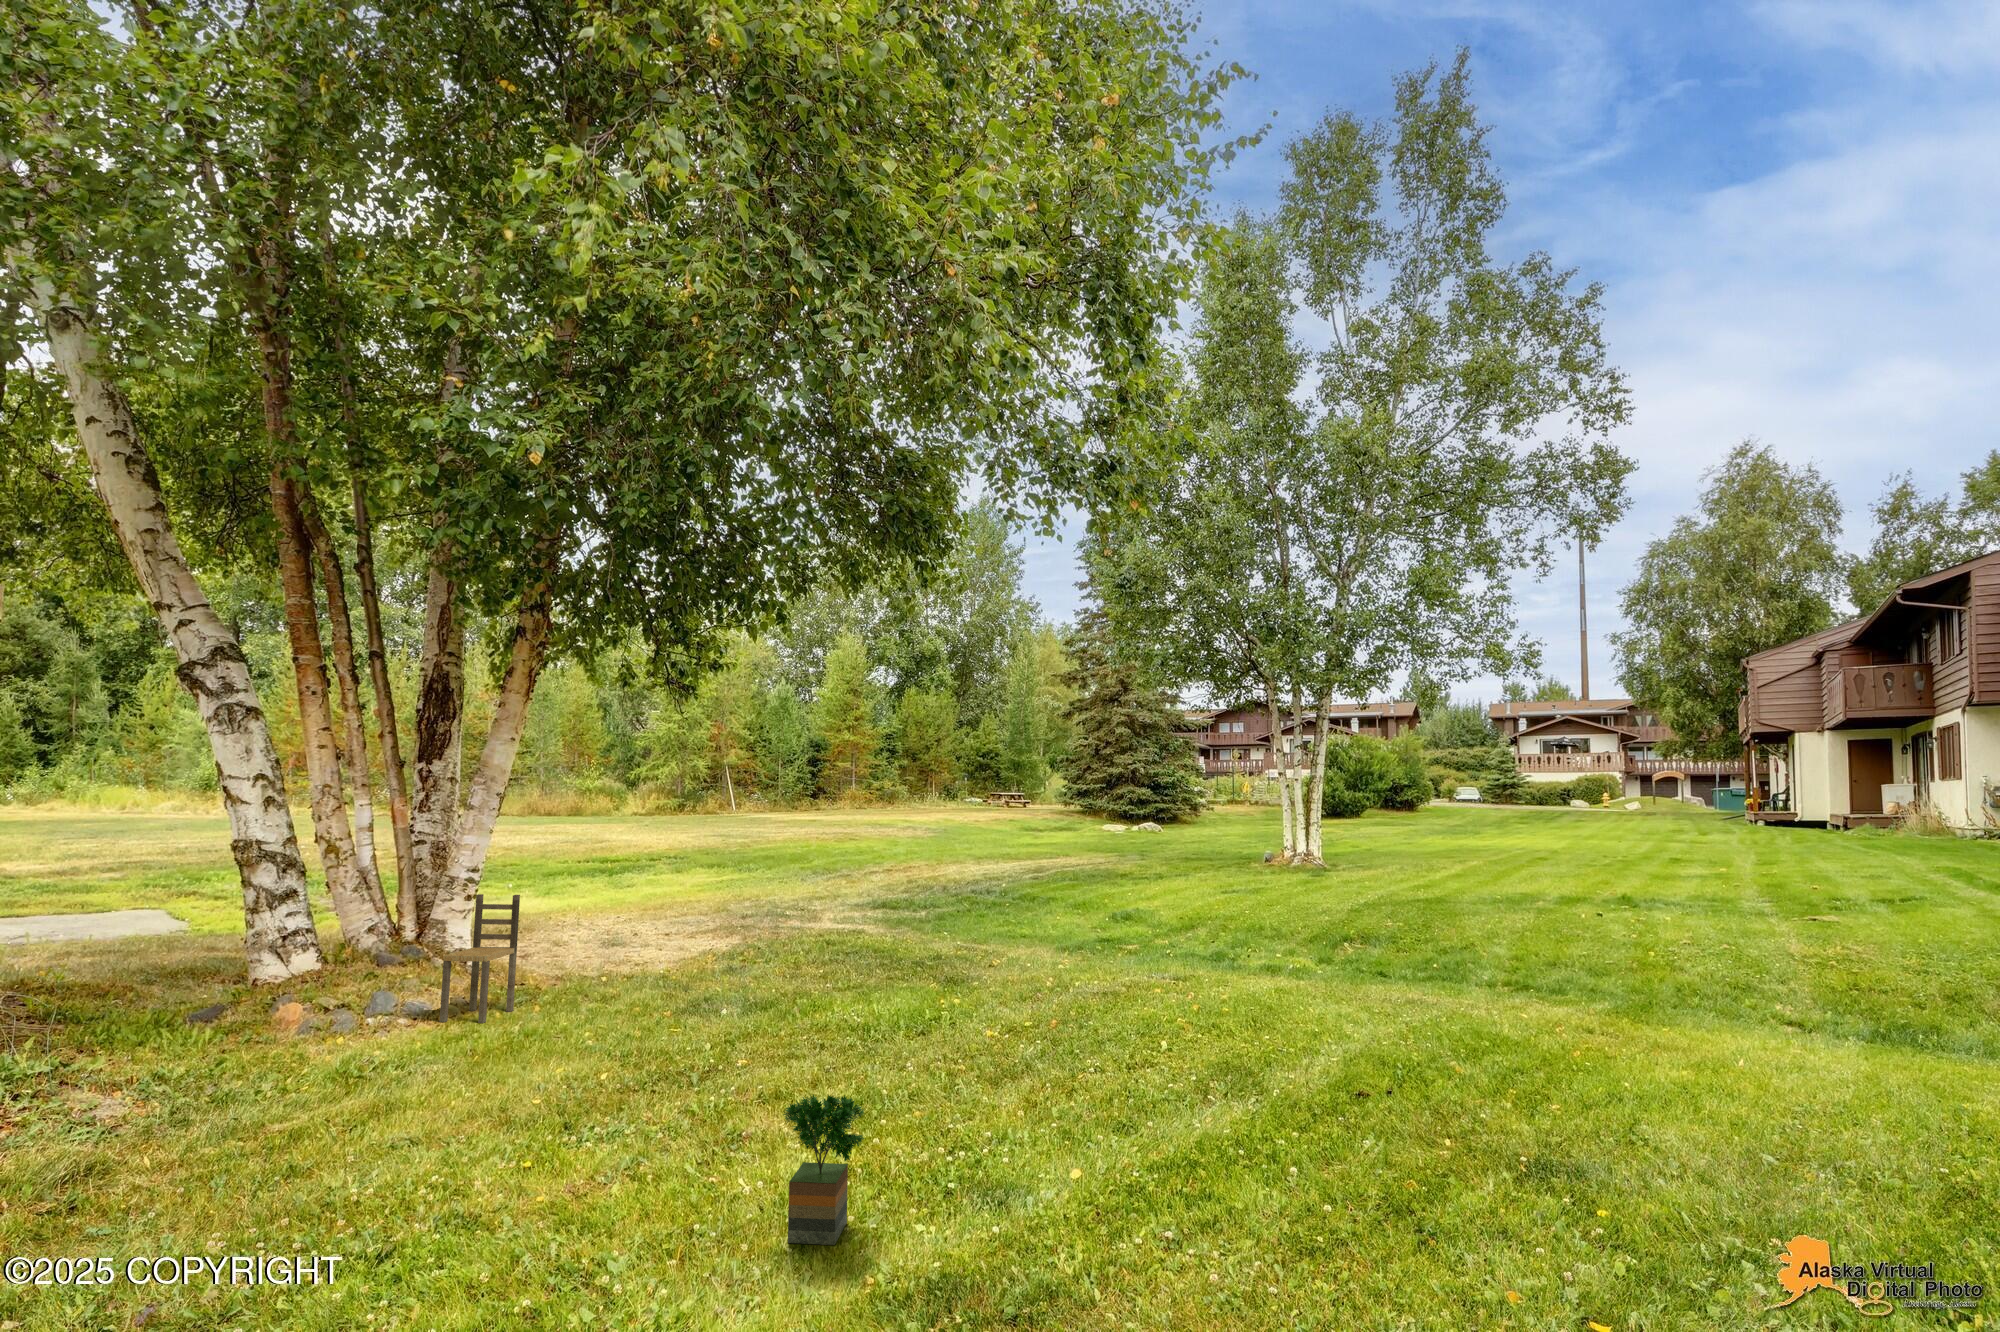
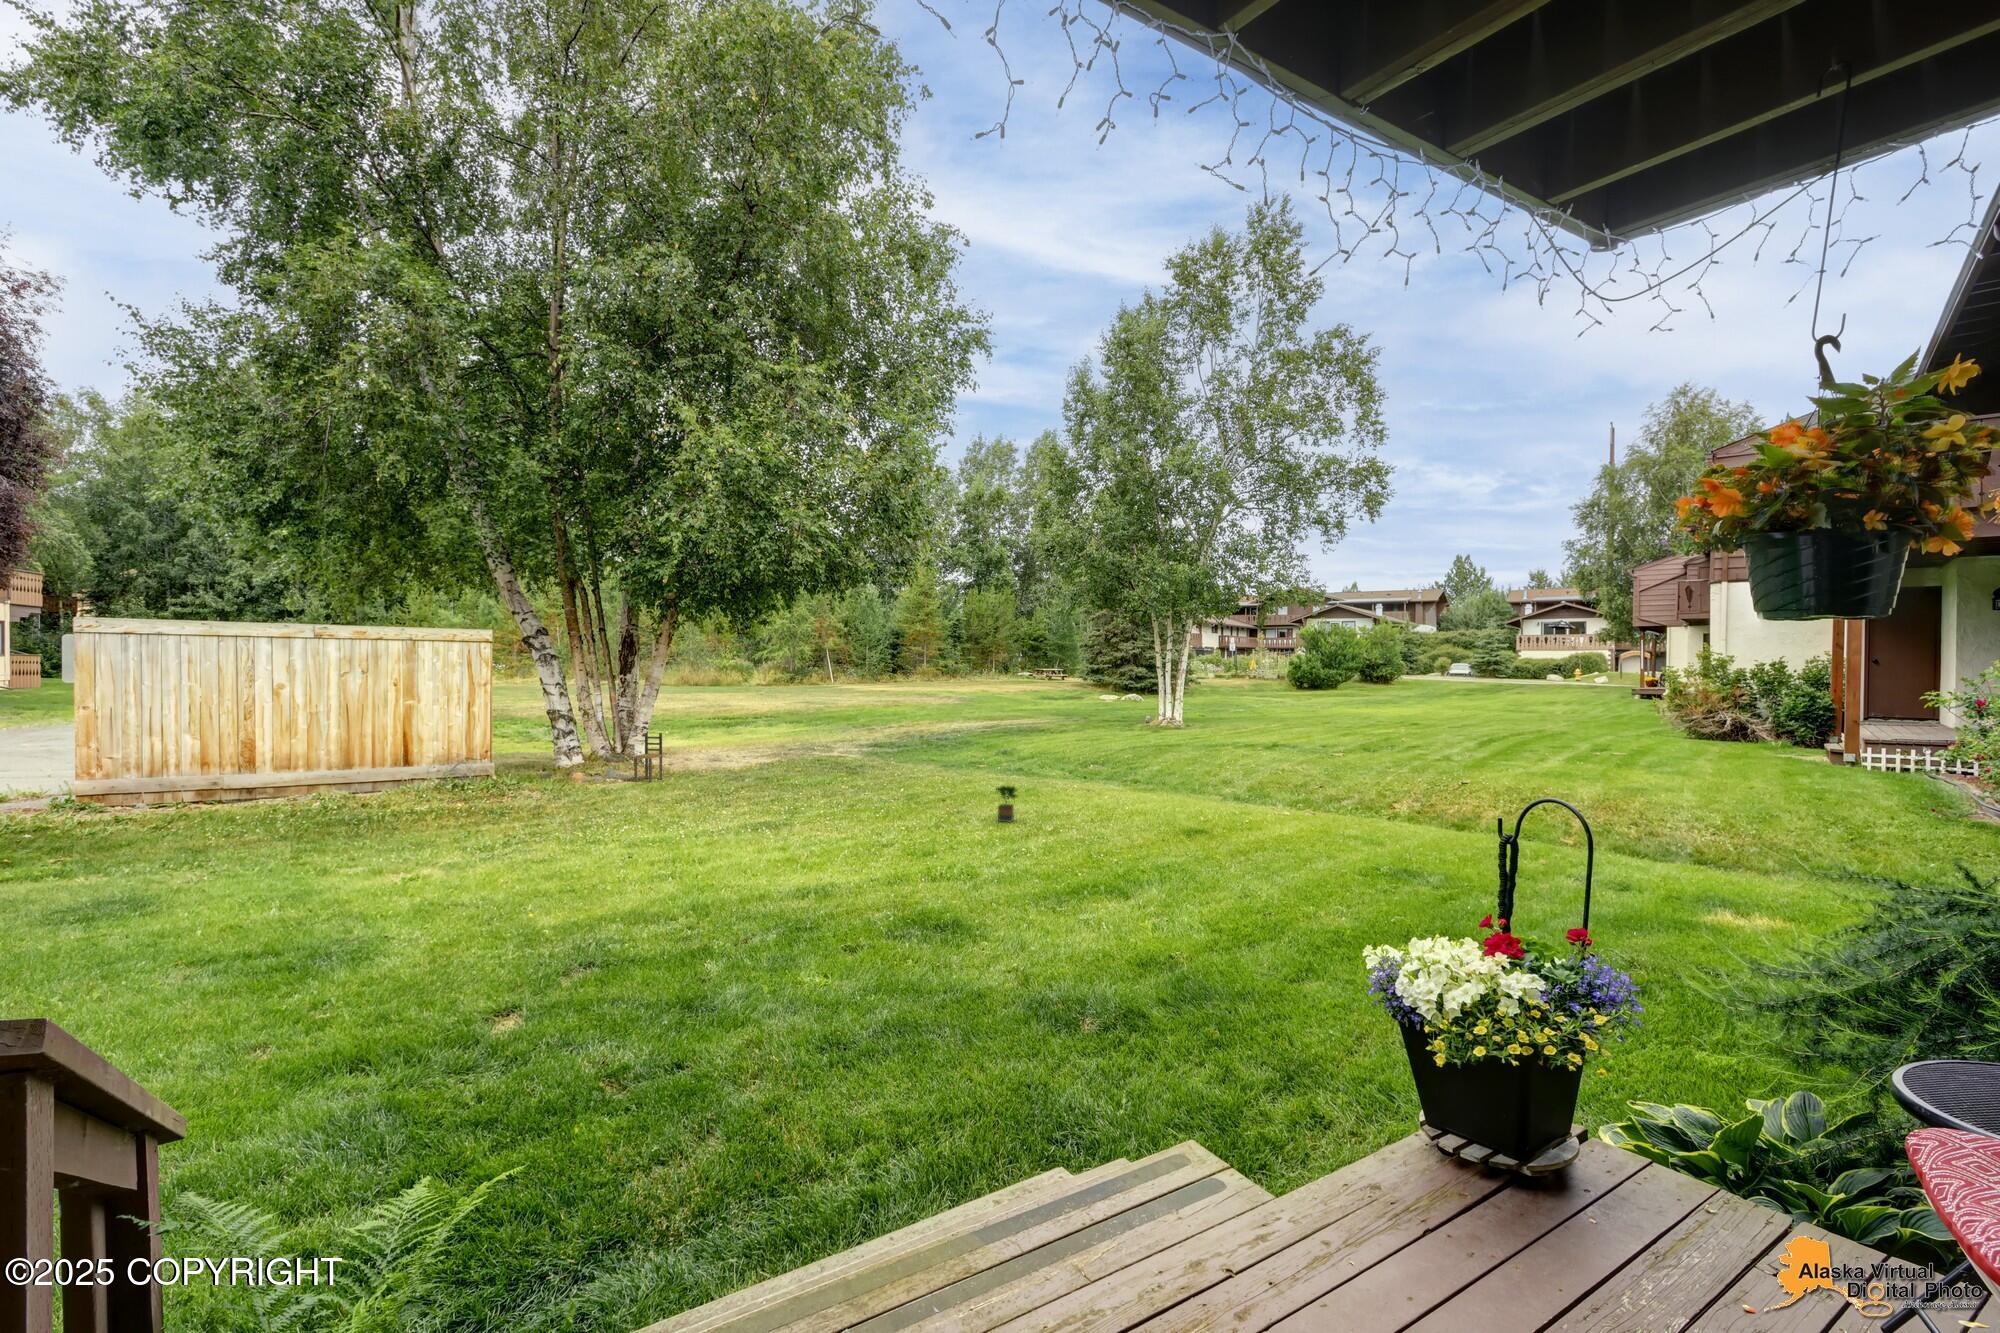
potted tree: present [783,1095,864,1245] -> present [996,786,1018,822]

